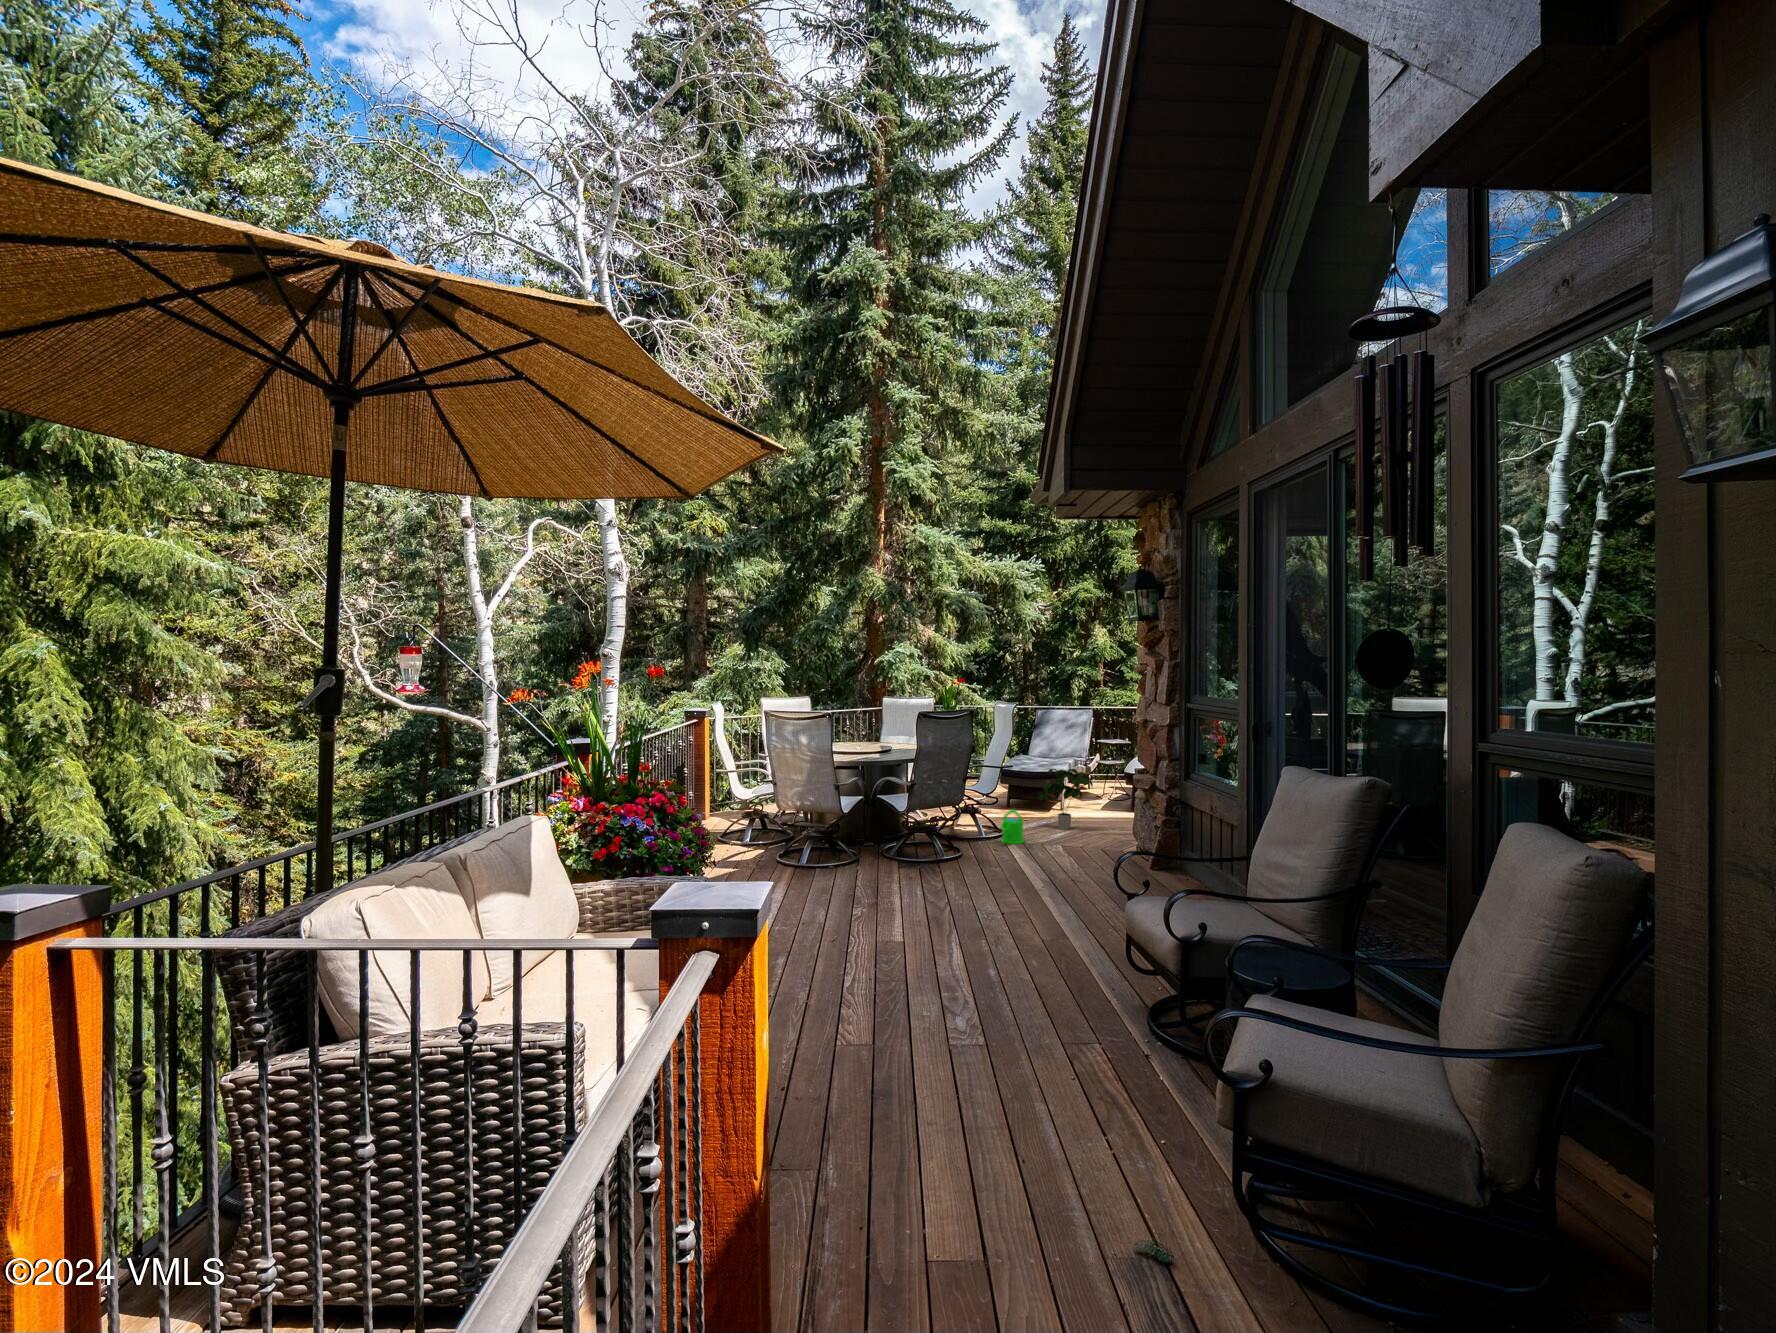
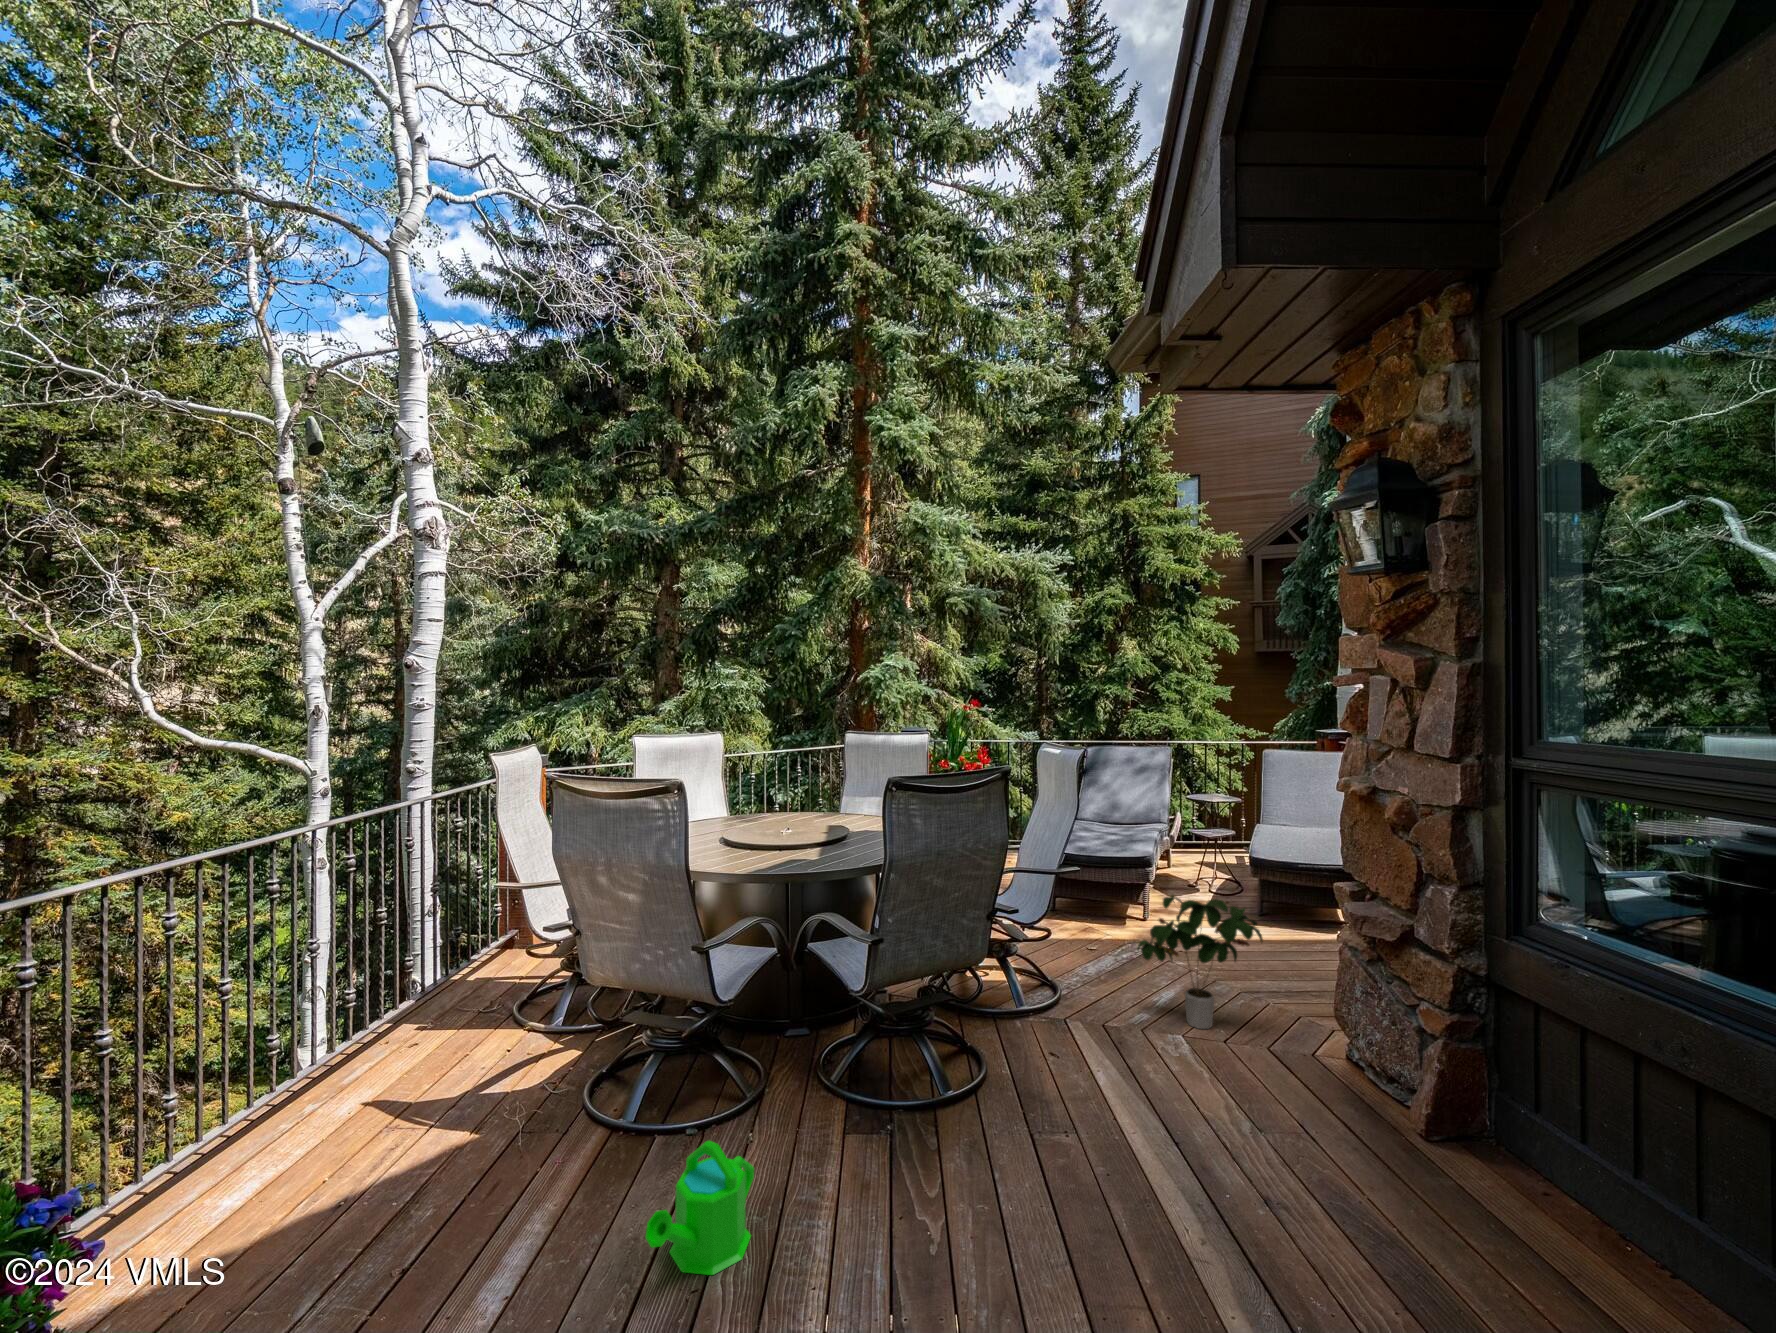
watering can: present [1001,809,1024,844] -> present [645,1141,754,1275]

